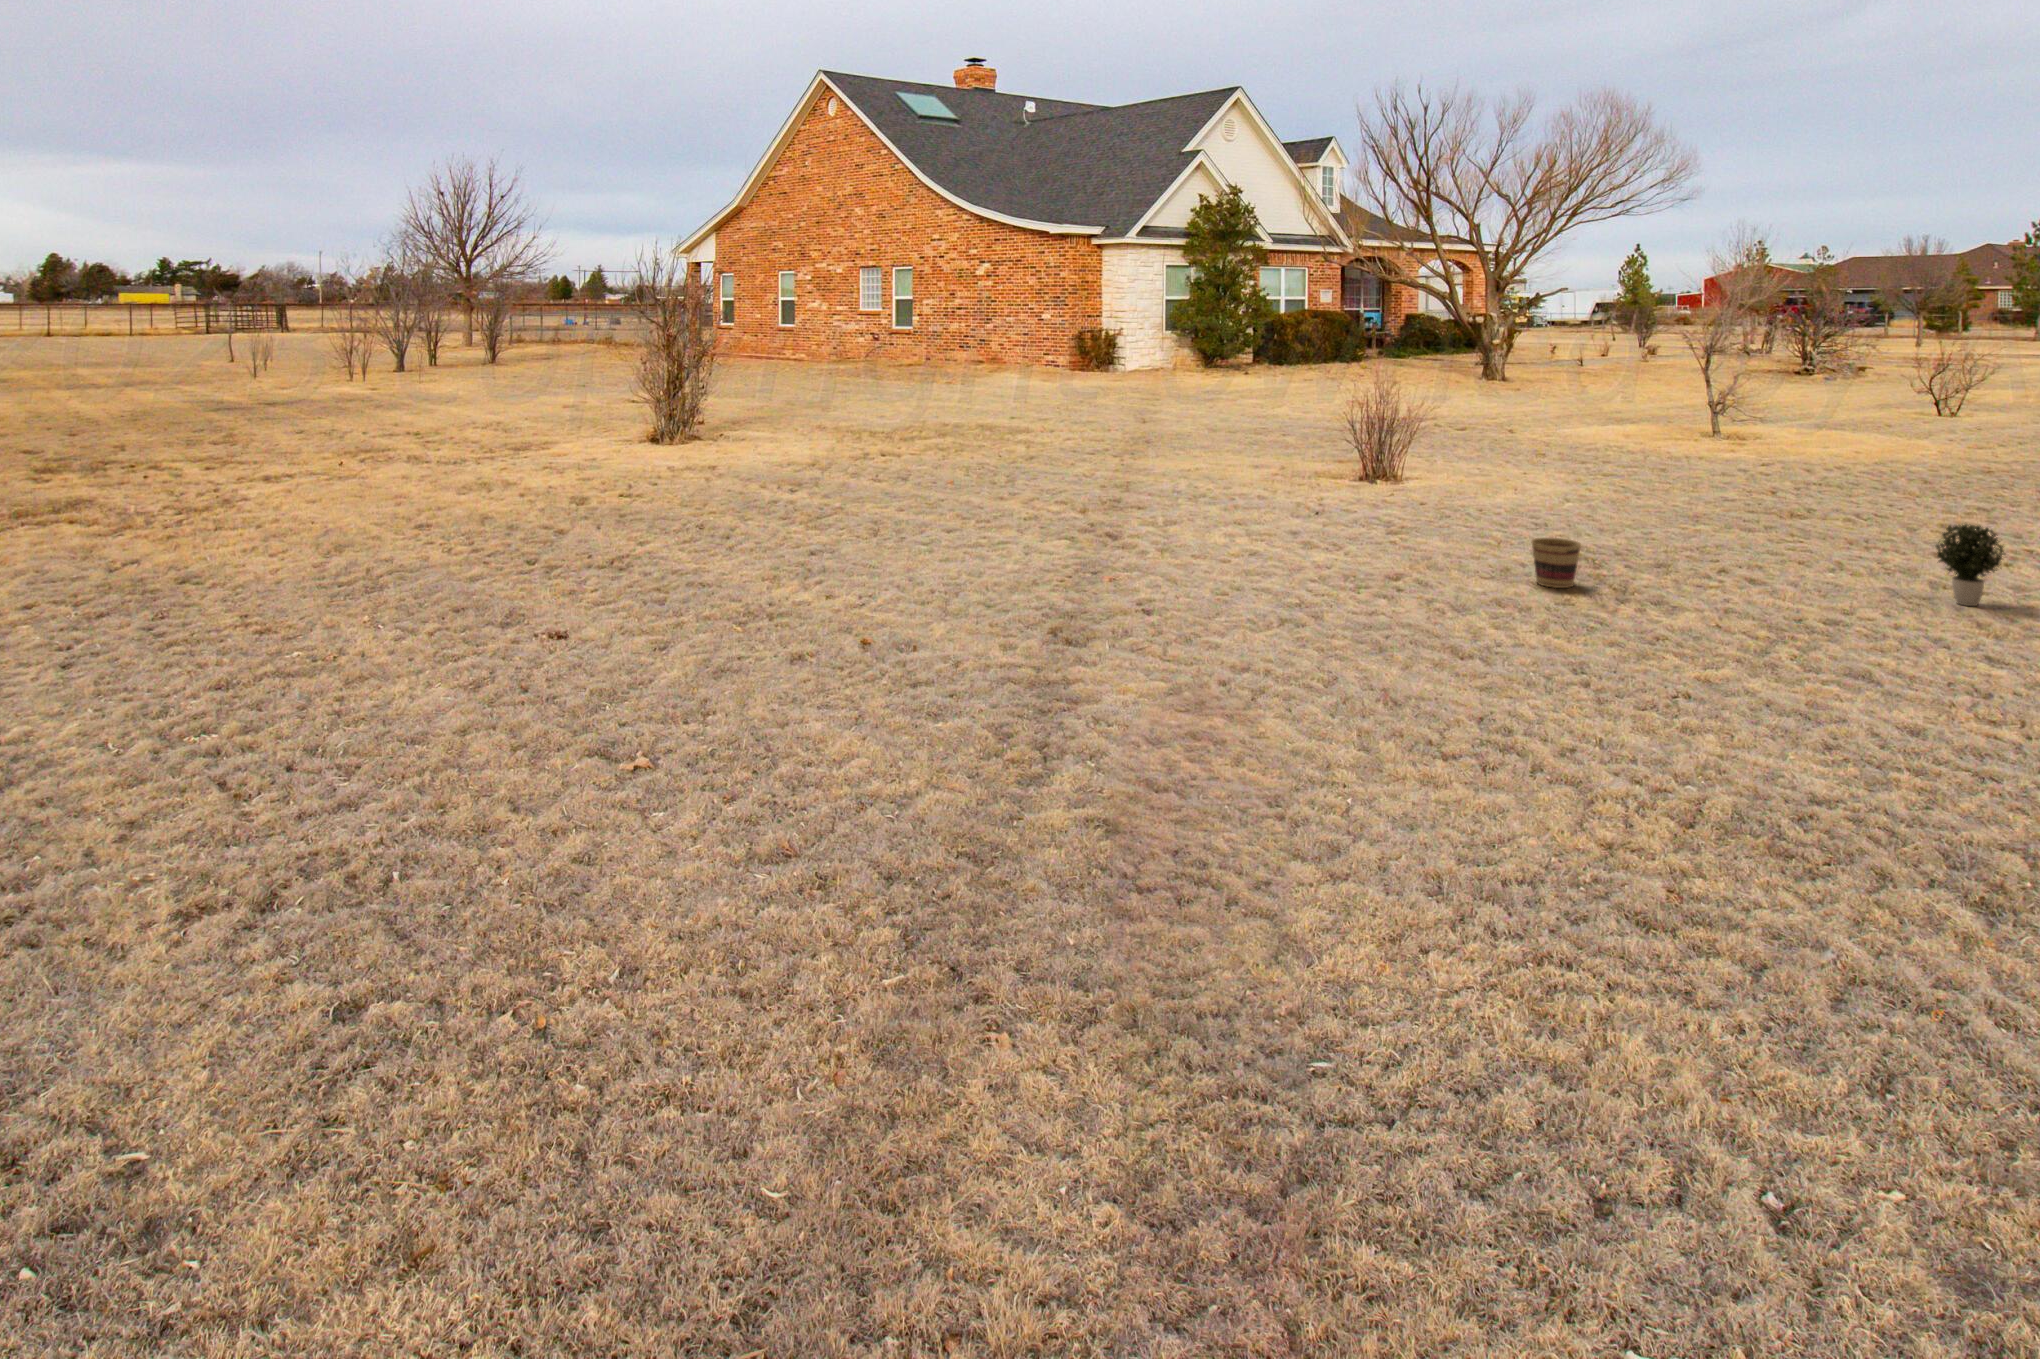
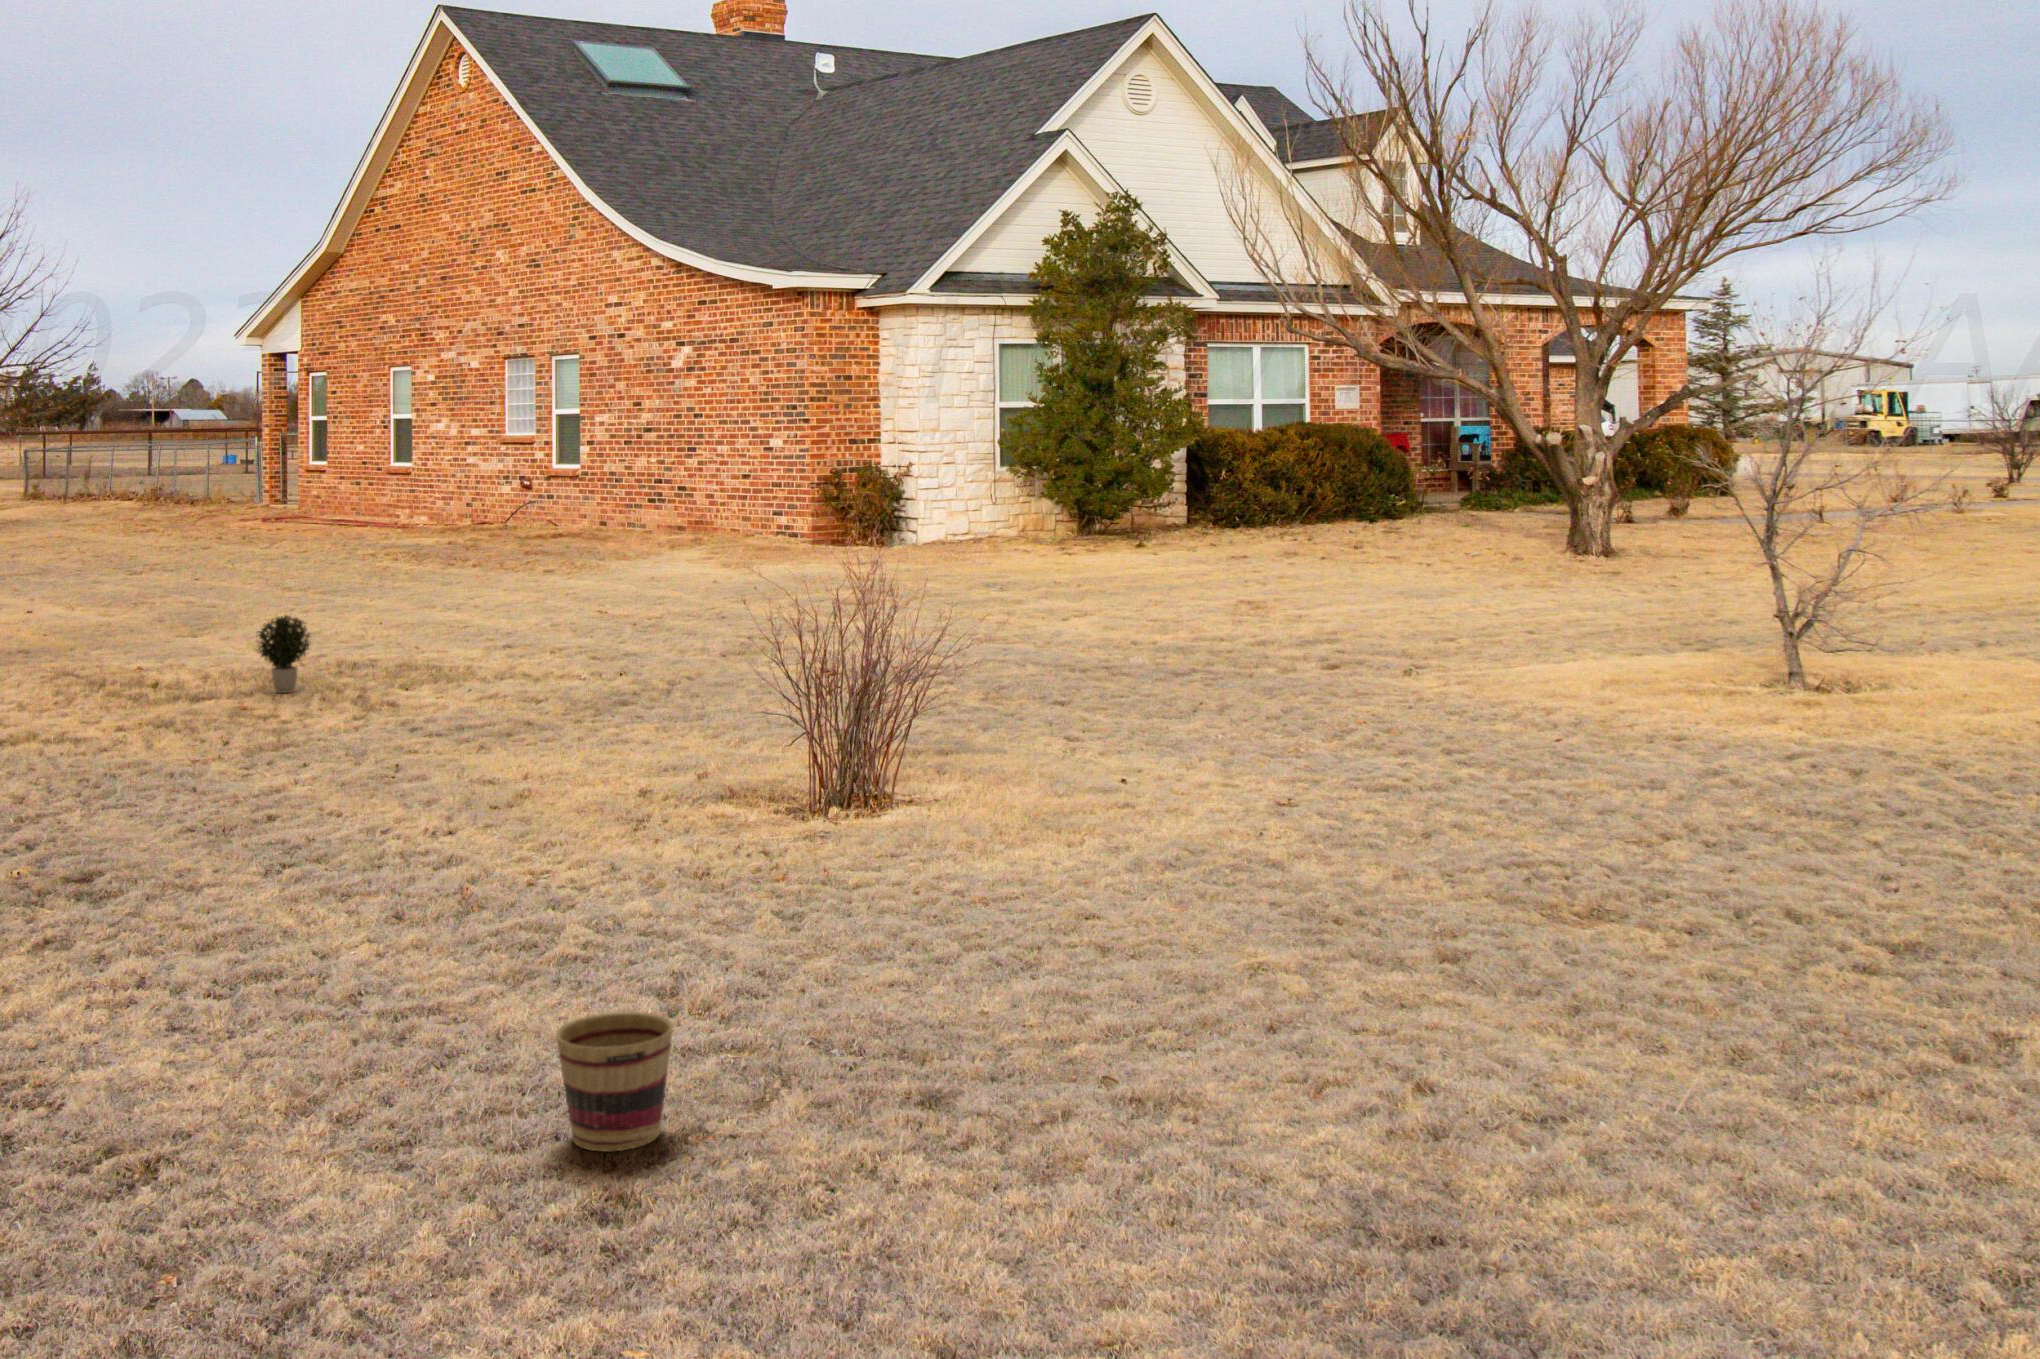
potted plant: present [1936,524,2005,606] -> present [256,615,311,693]

